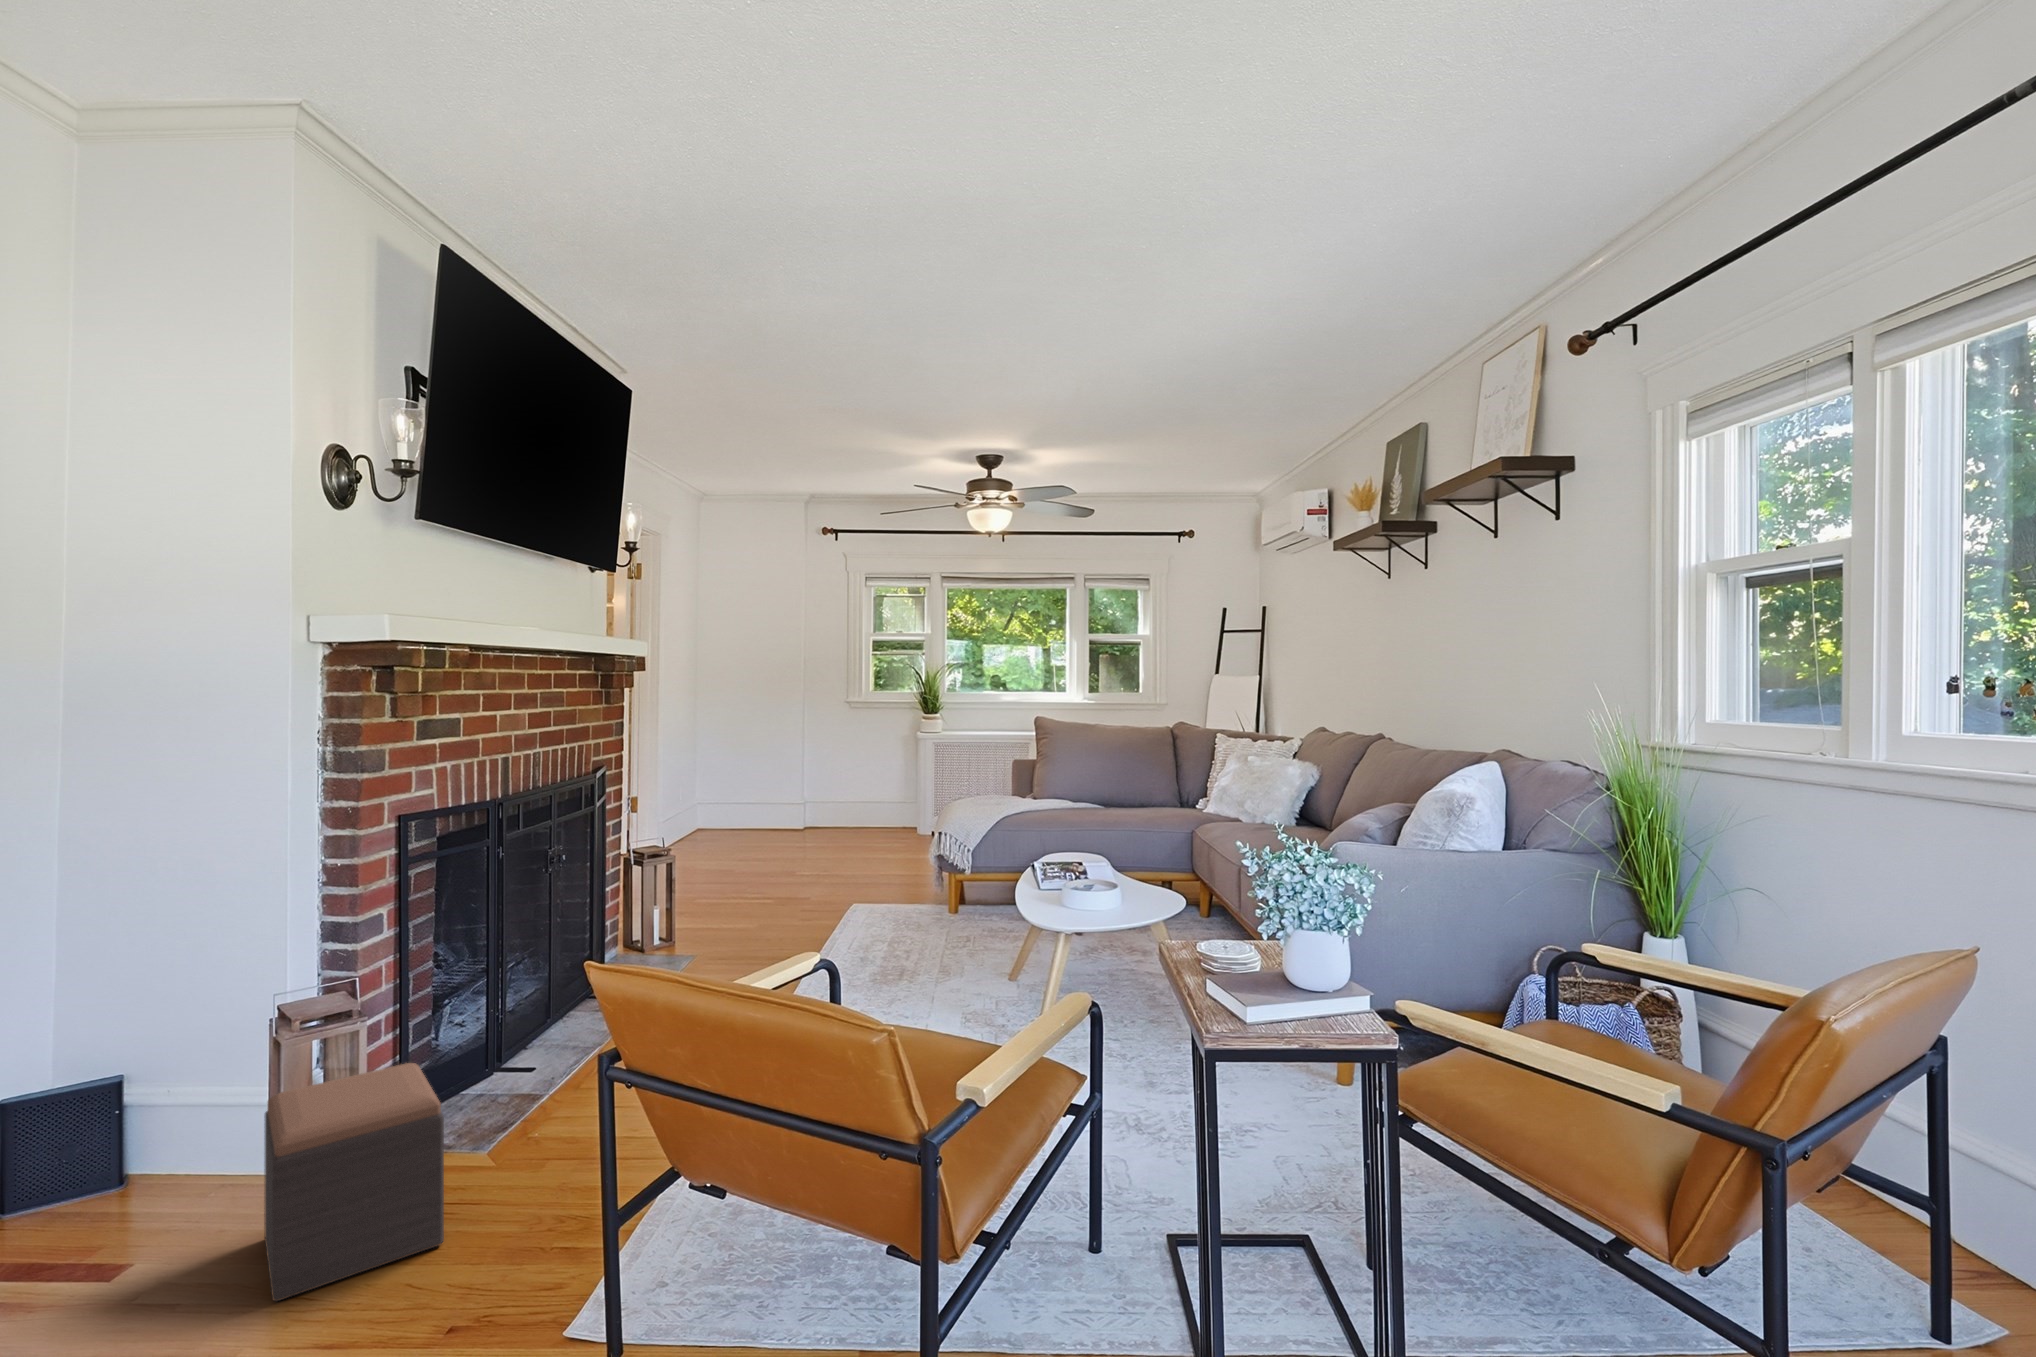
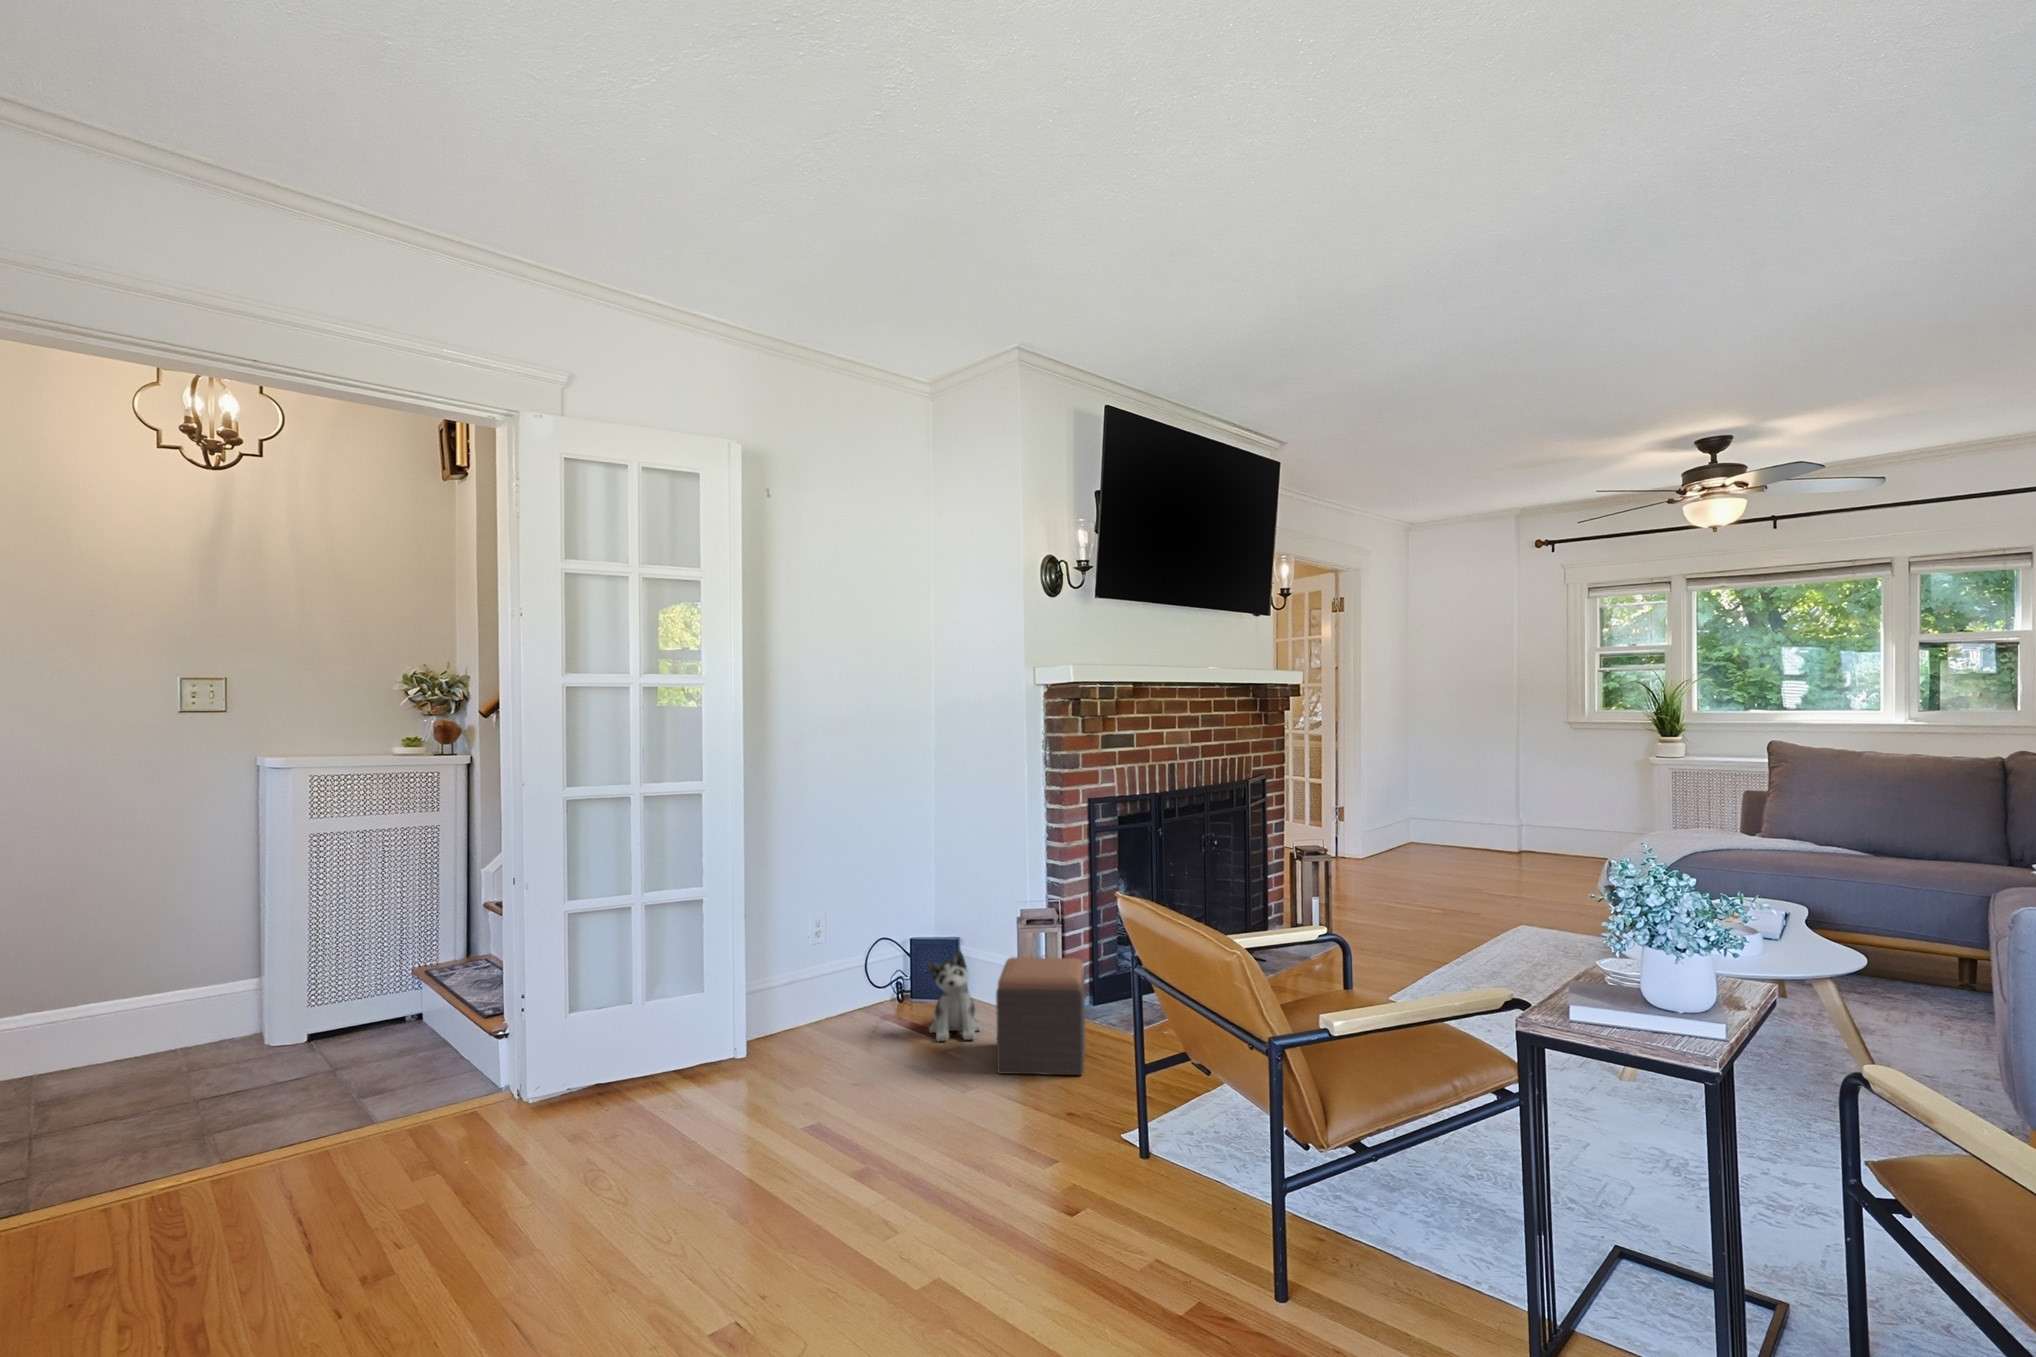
plush toy: none [71,1106,198,1288] -> present [928,950,981,1041]

